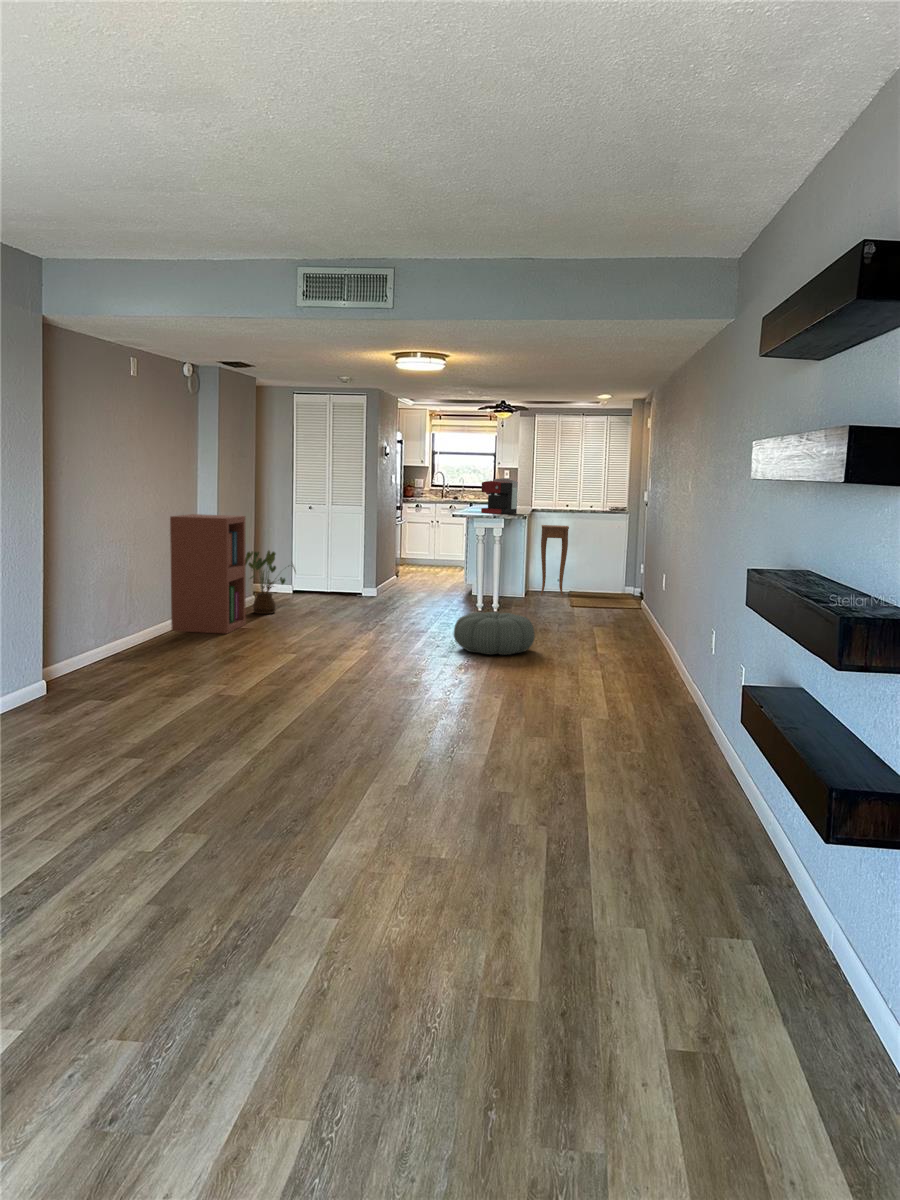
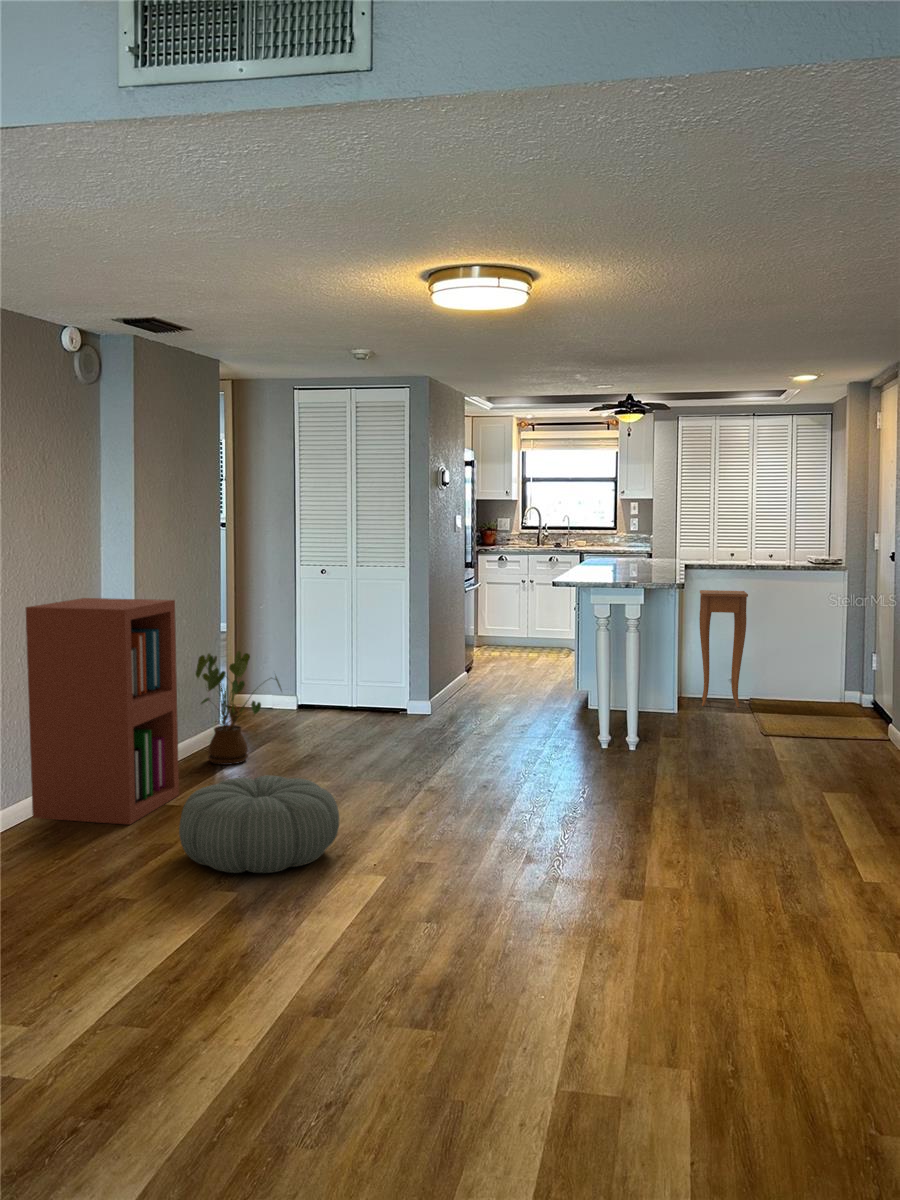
coffee maker: present [481,478,518,514] -> none [602,517,663,578]
pouf: present [454,612,535,655] -> present [179,775,340,873]

